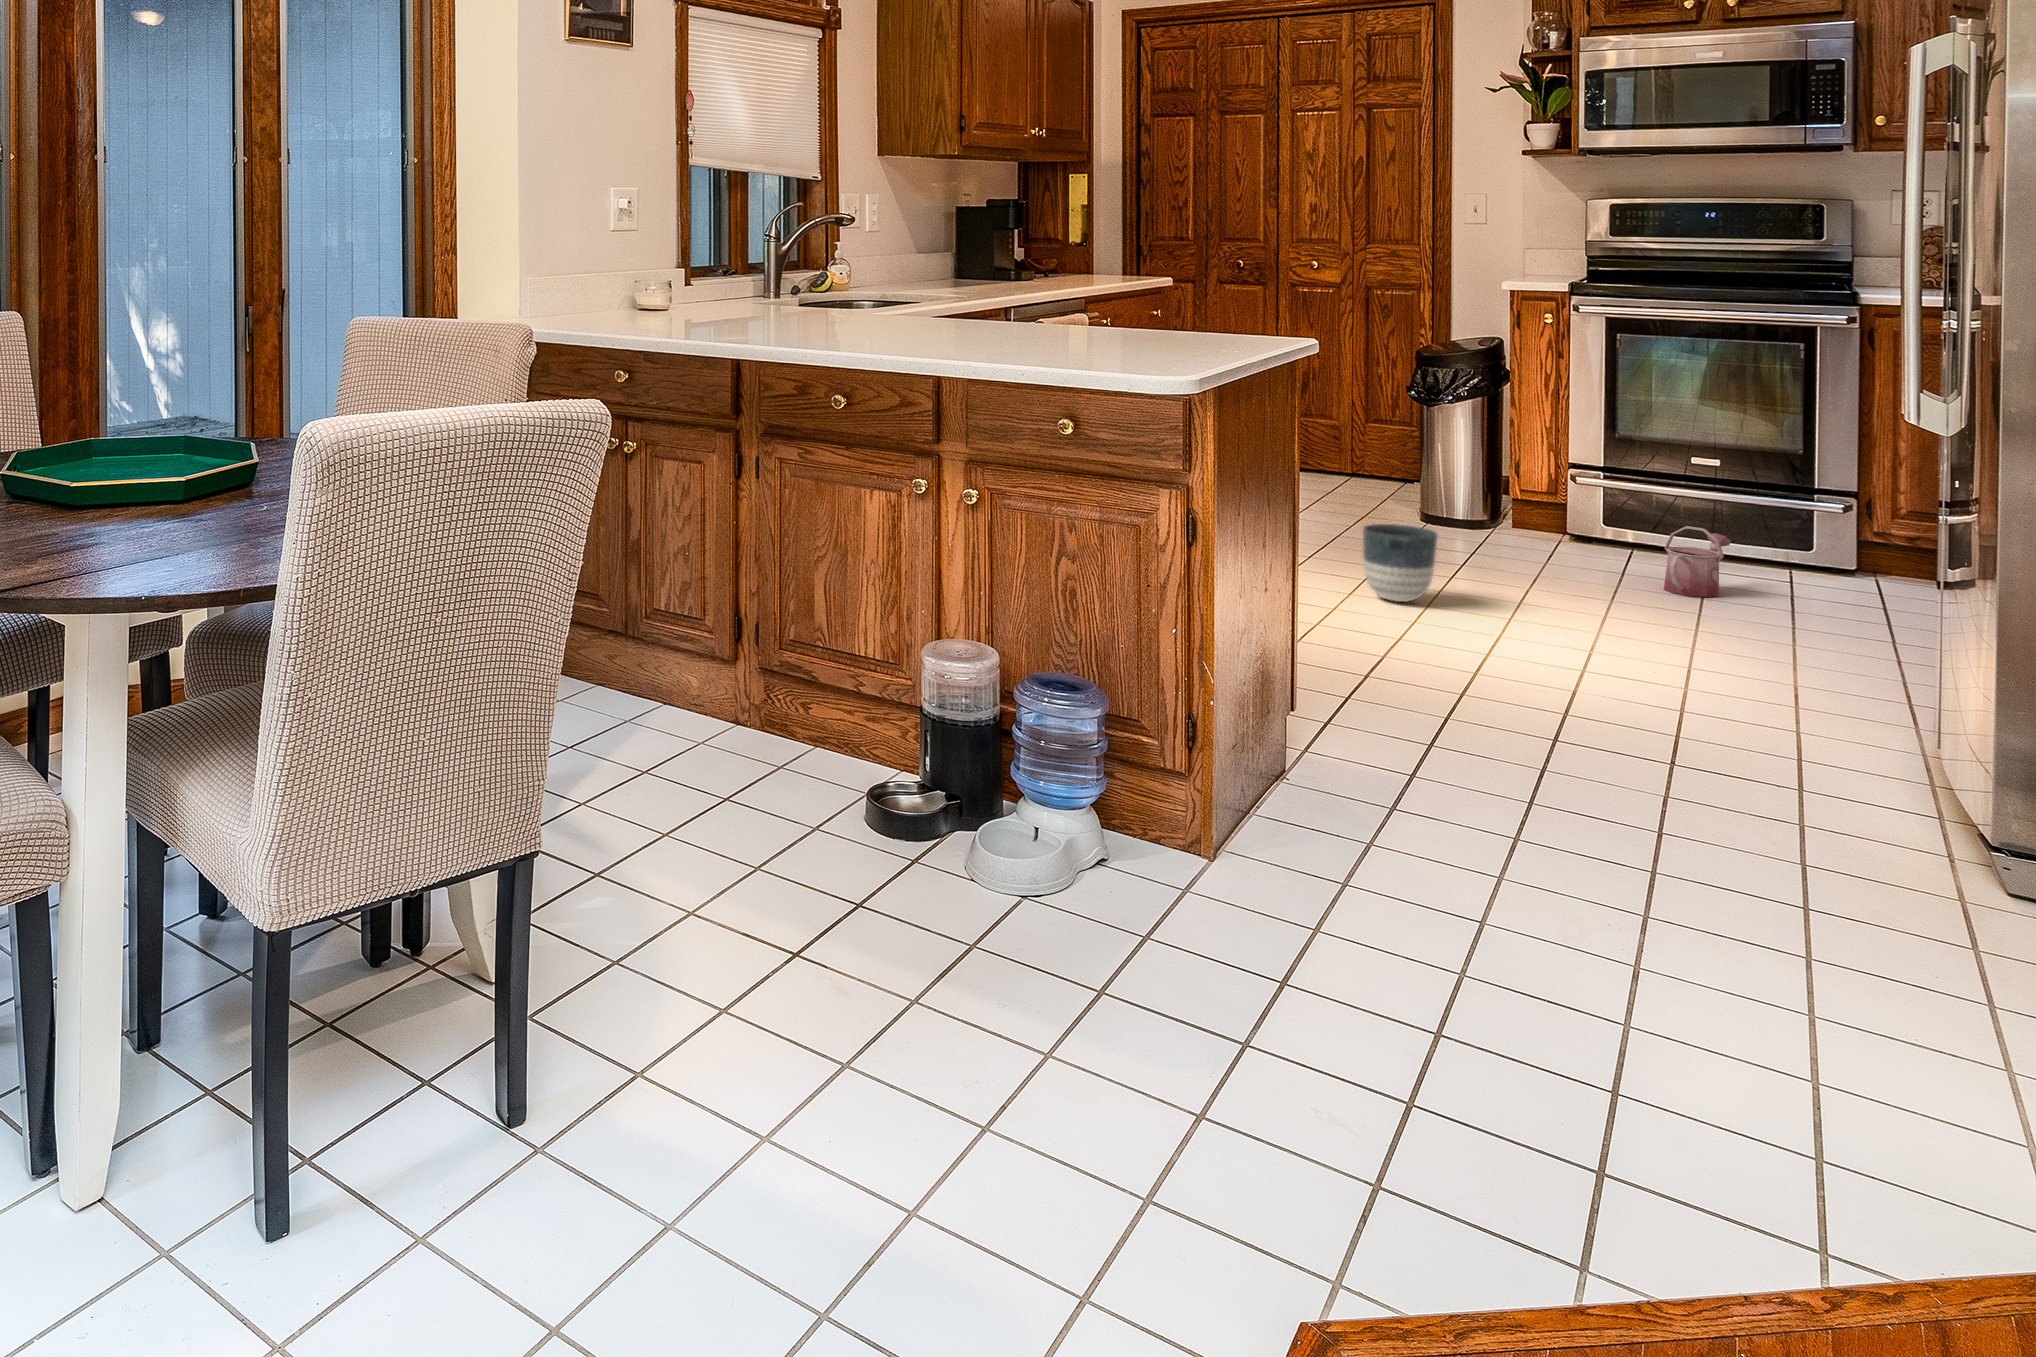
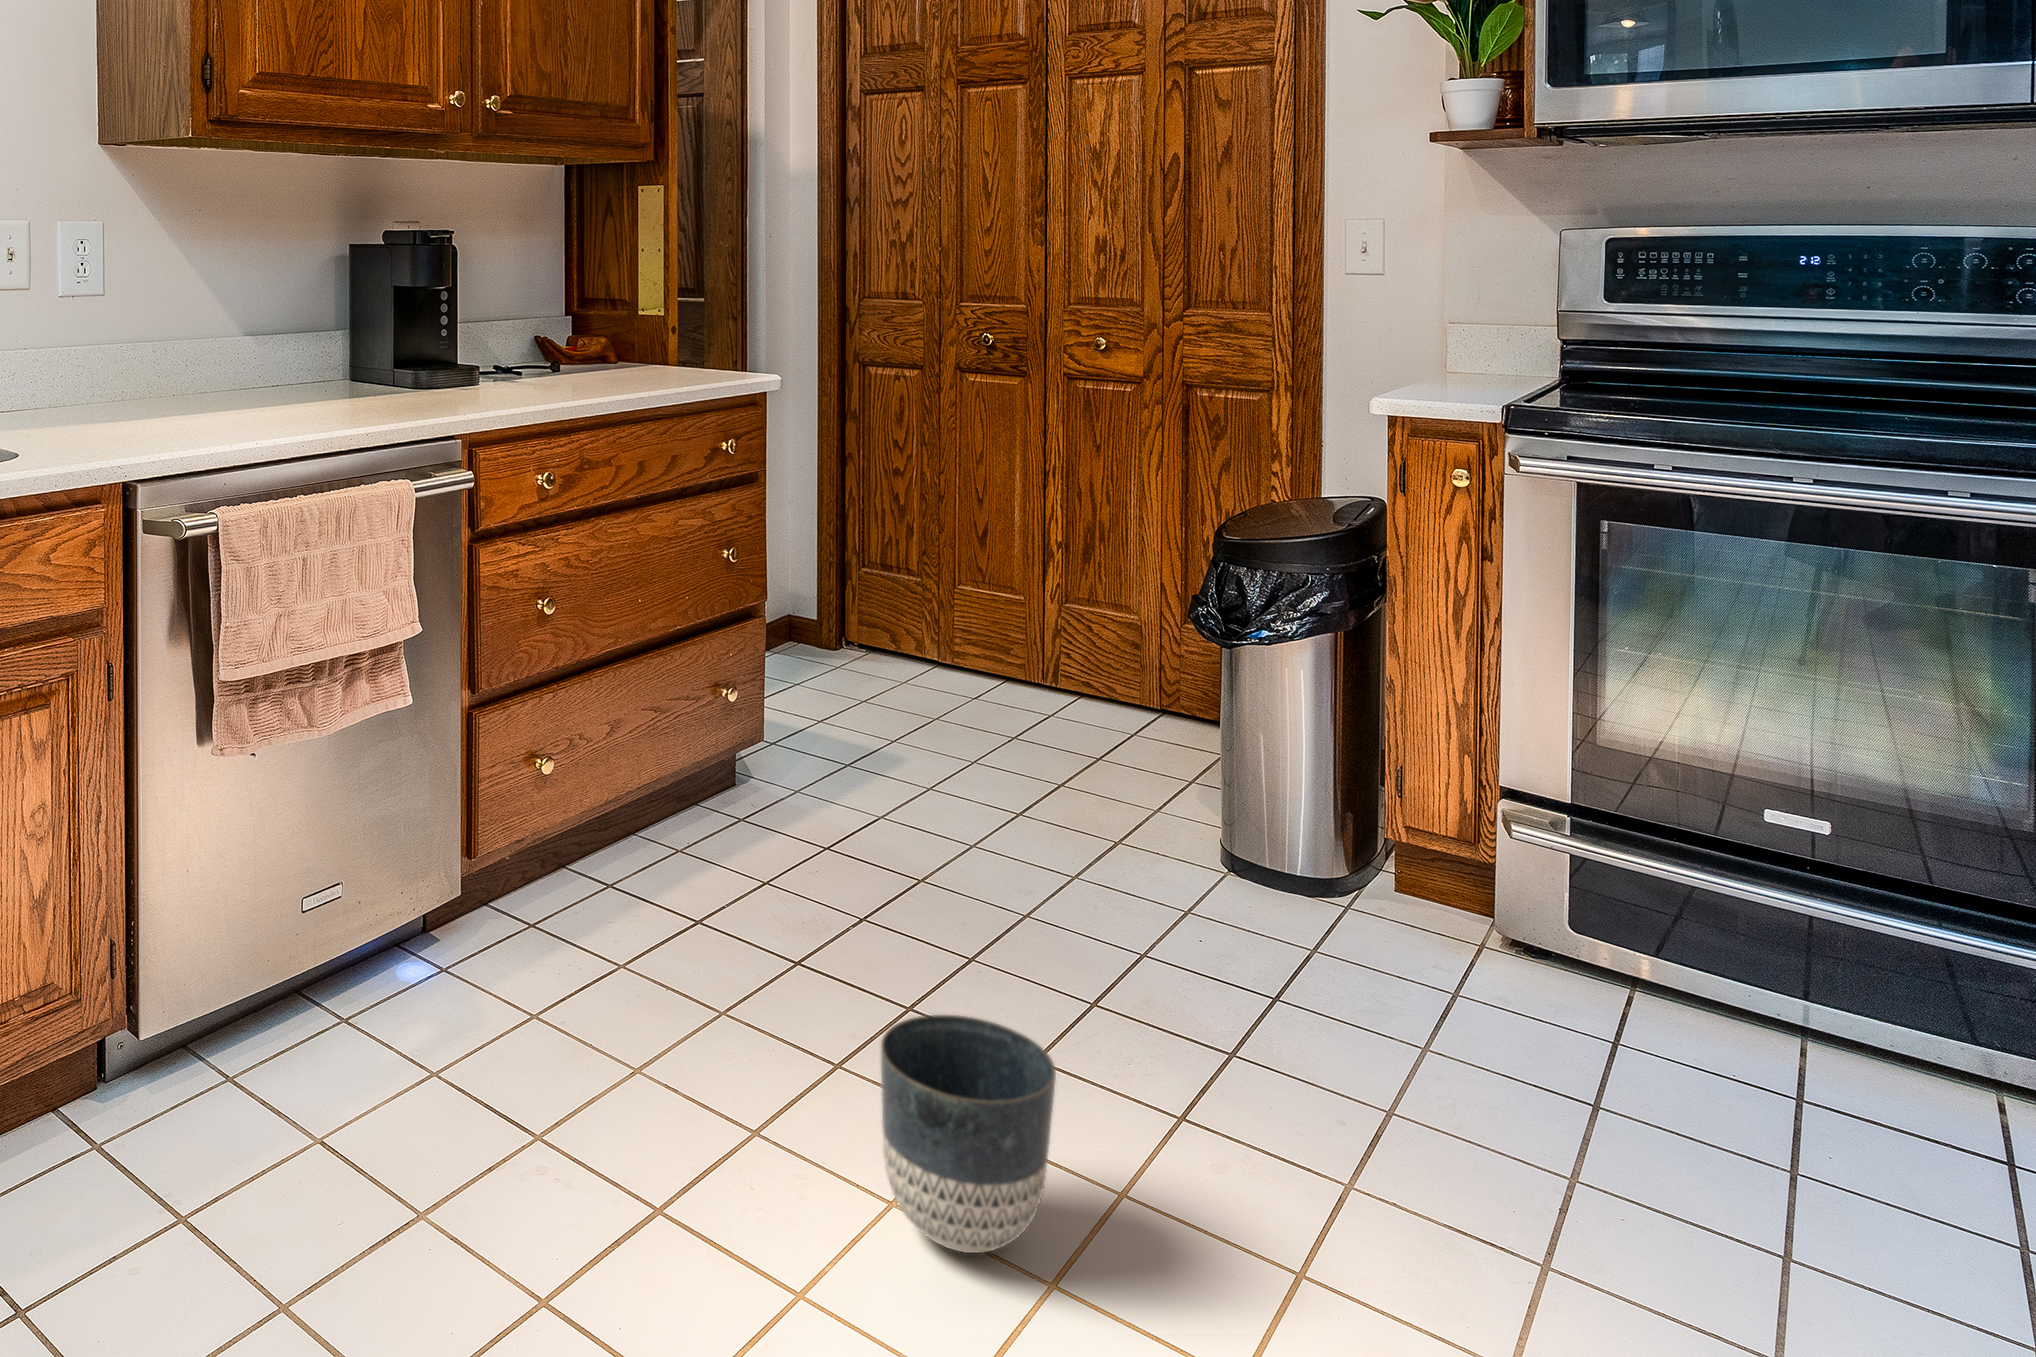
watering can: present [1664,526,1731,597] -> none [1682,1054,1860,1265]

